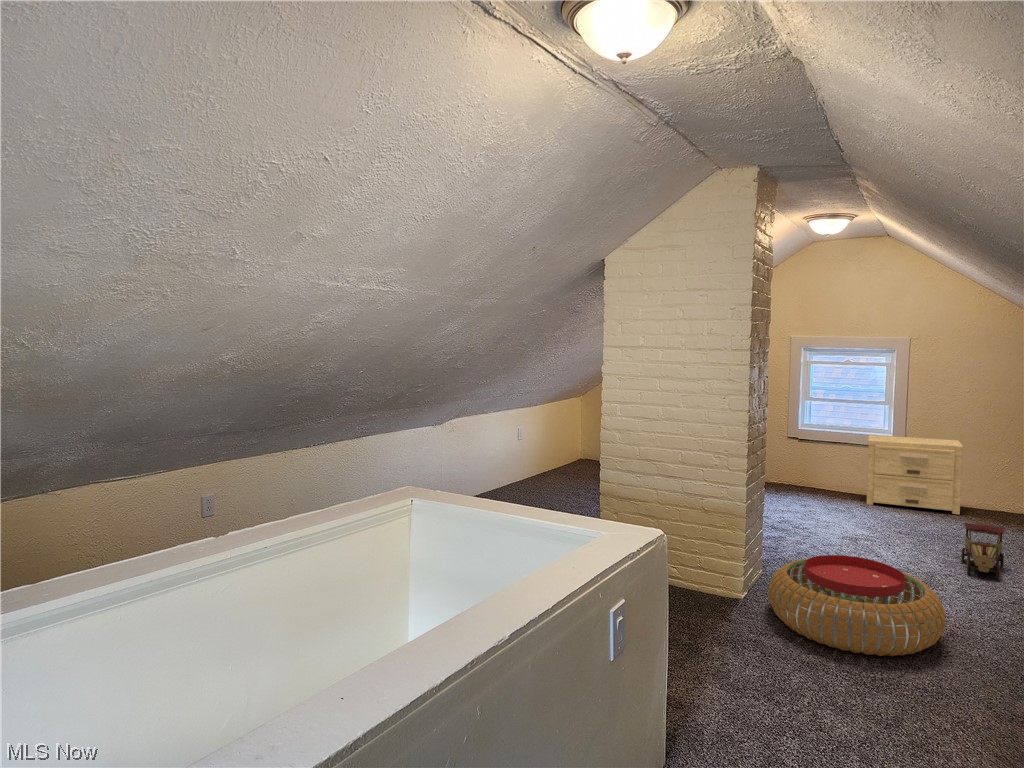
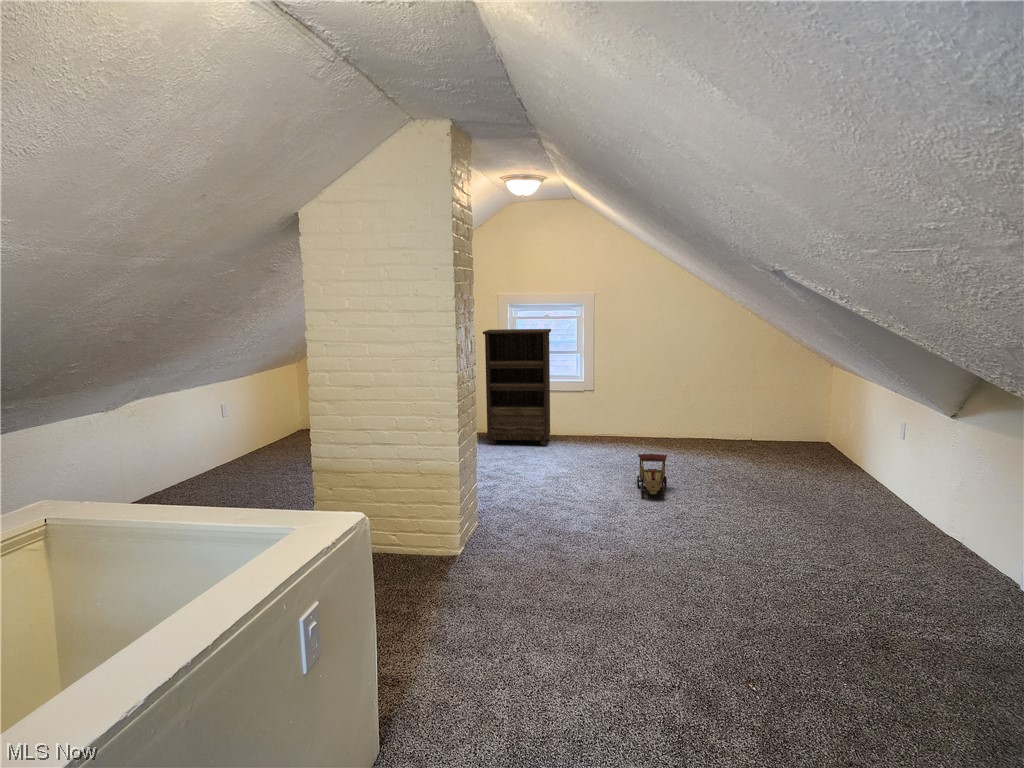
bookshelf: none [774,373,854,502] -> present [483,329,551,445]
side table: present [867,435,963,514] -> none [564,382,636,446]
pouf: present [769,555,946,656] -> none [482,499,627,589]

